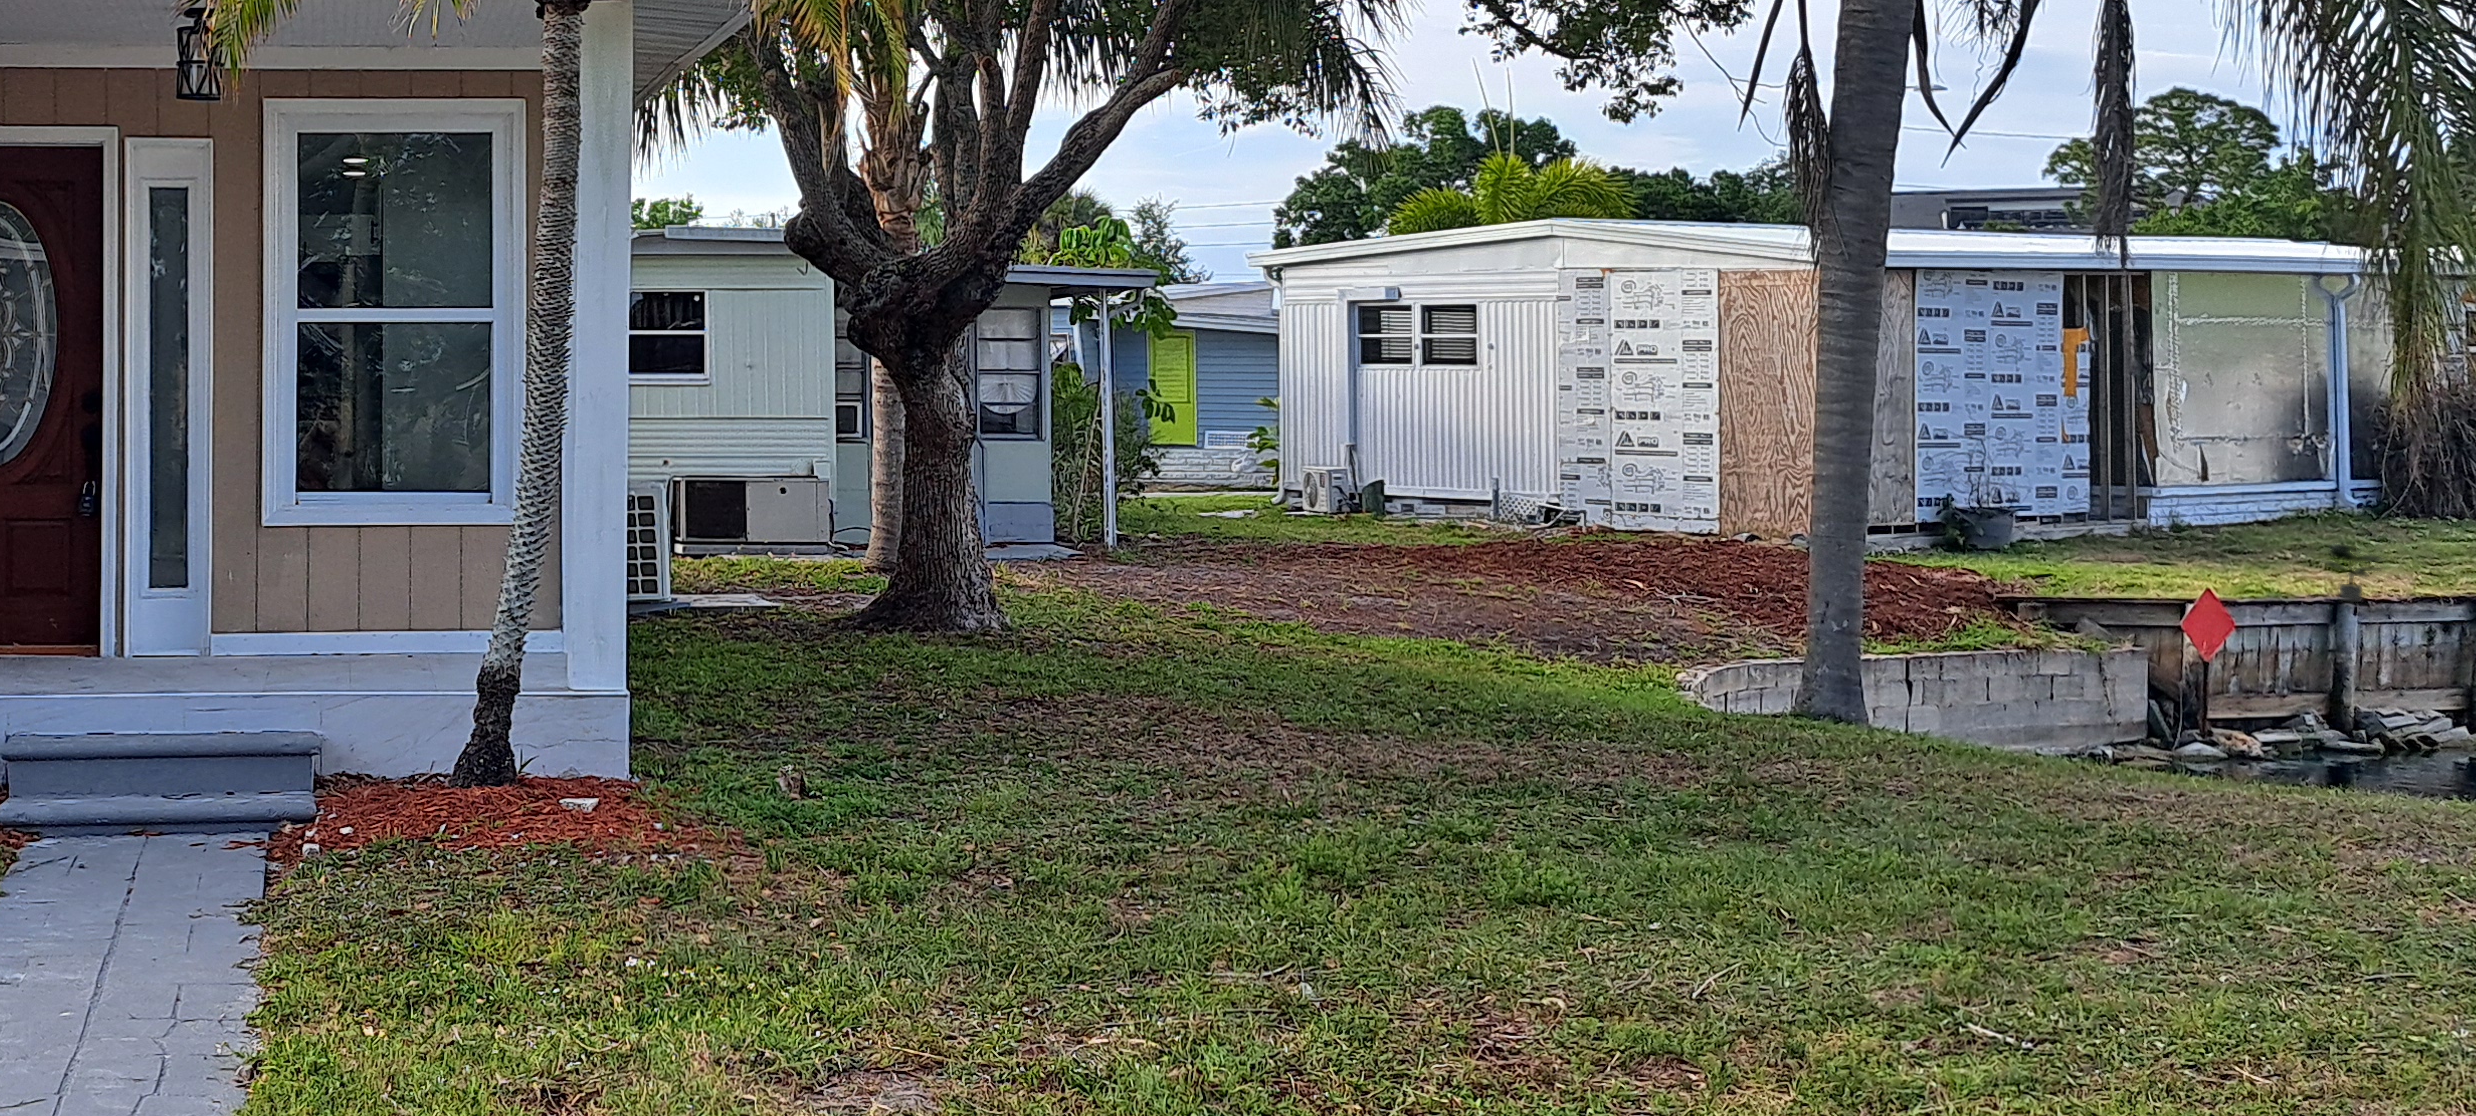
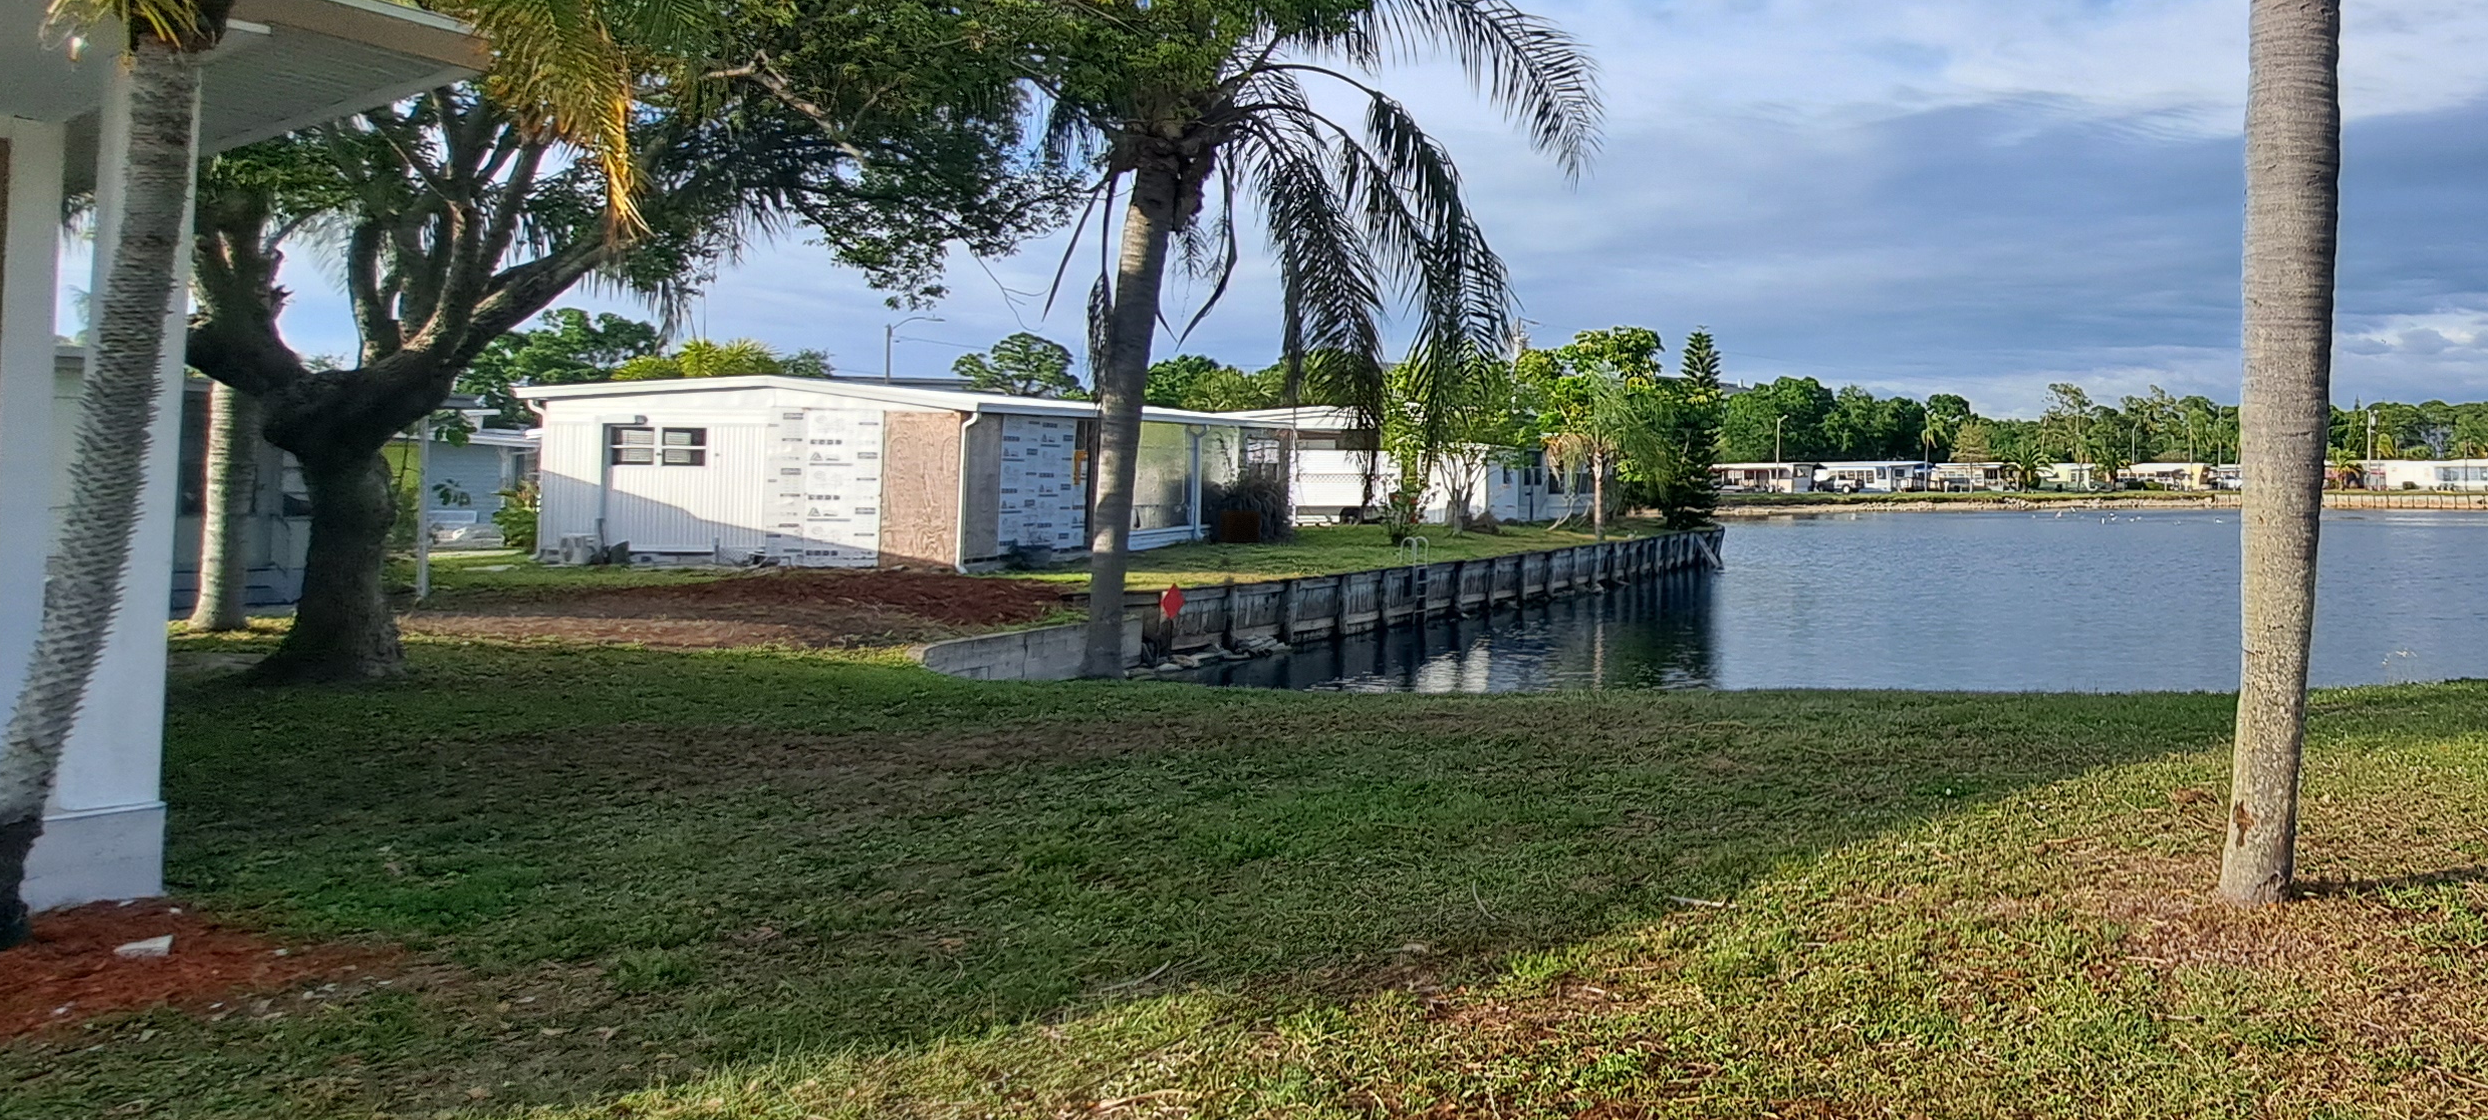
wooden crate: none [2379,455,2468,519] -> present [1220,510,1261,542]

